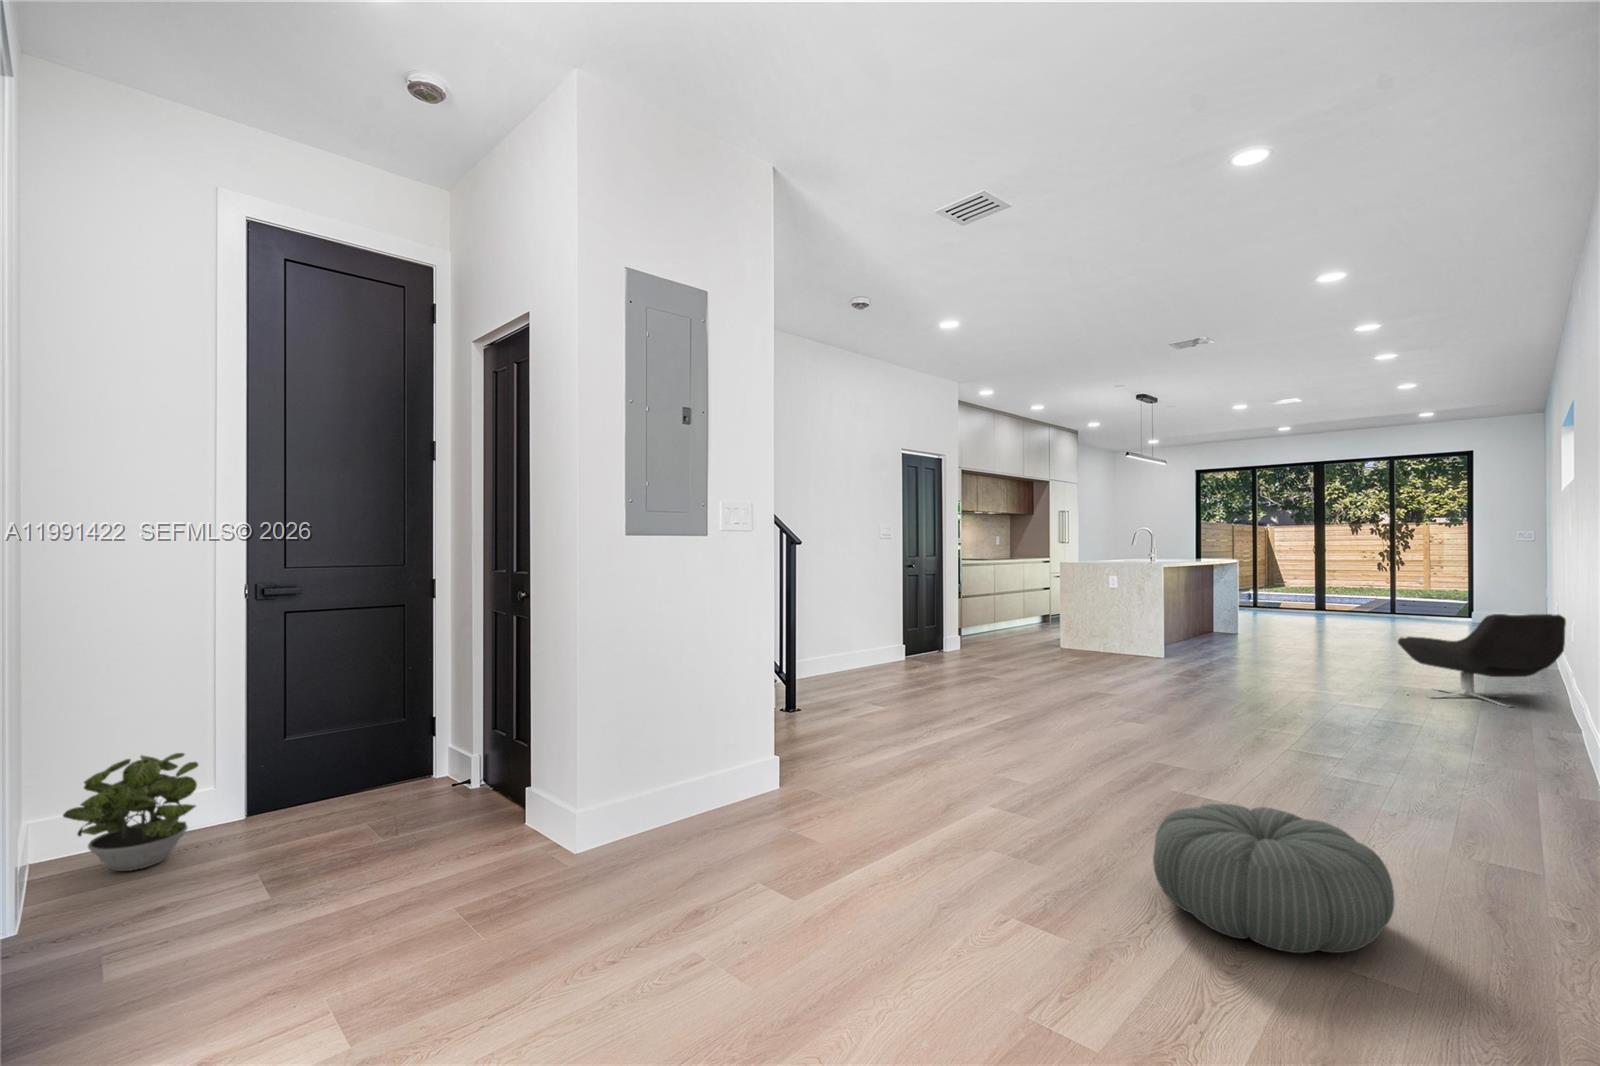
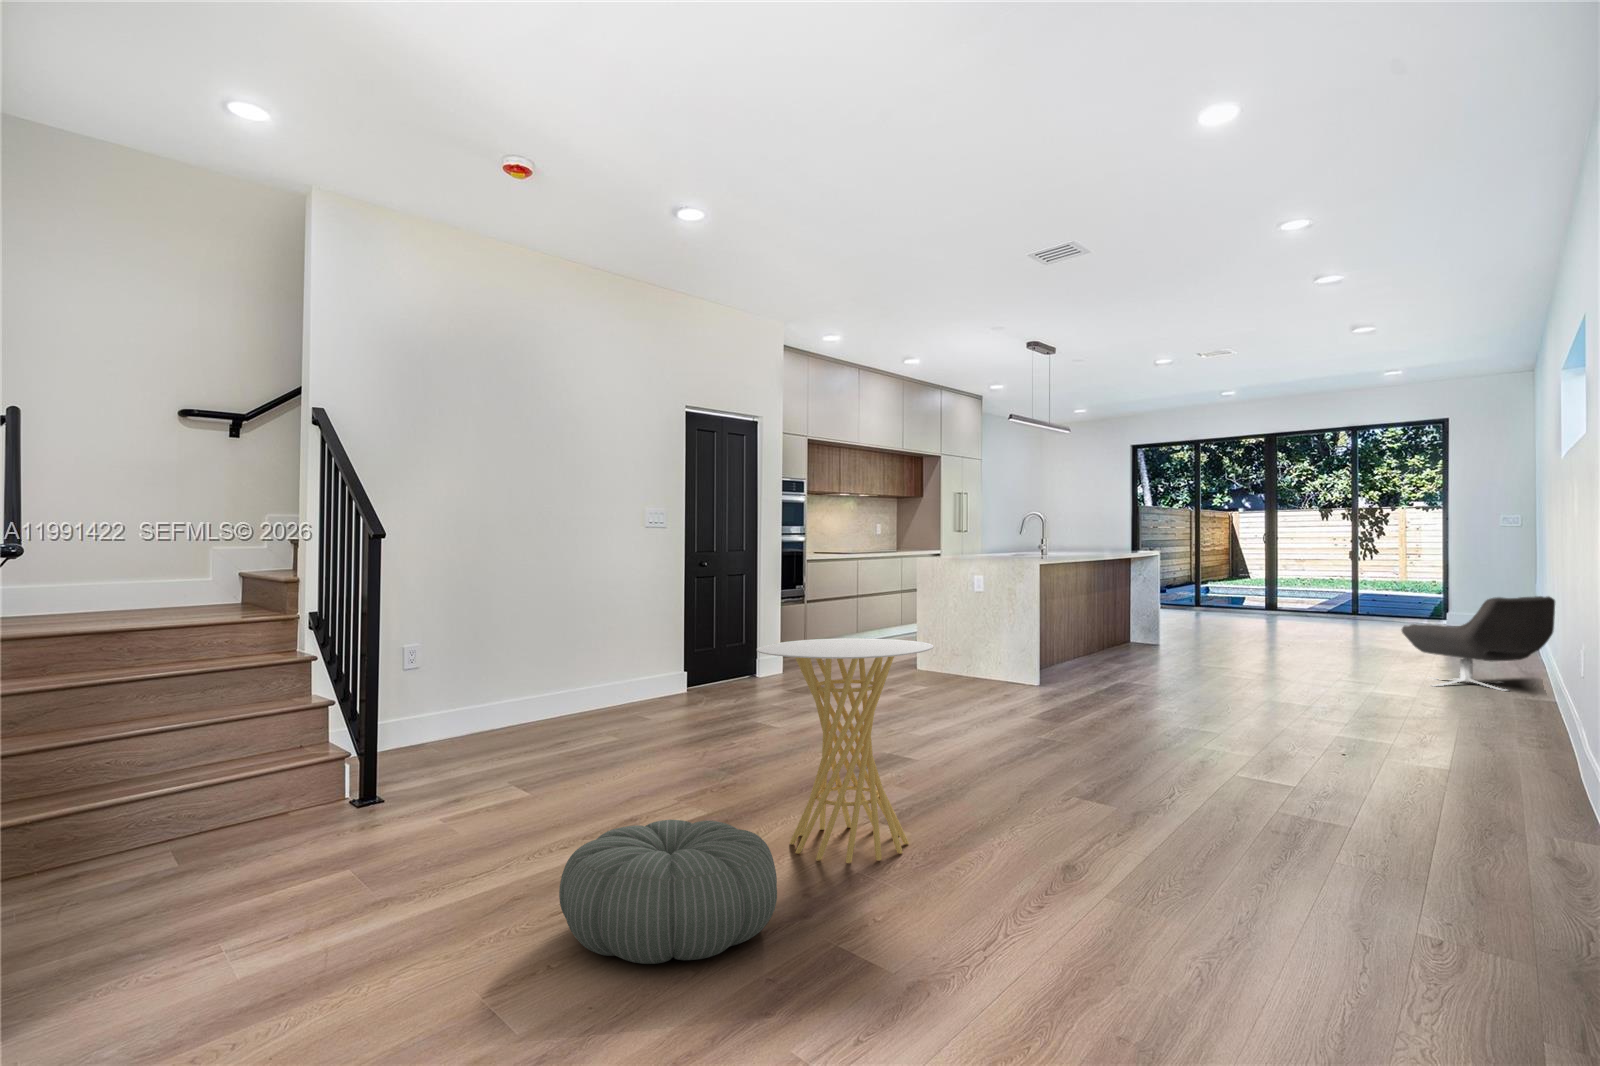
side table: none [662,639,830,859] -> present [757,638,933,863]
potted plant: present [63,753,198,871] -> none [114,790,249,924]
pouf: present [1153,804,1394,953] -> present [559,820,777,964]

